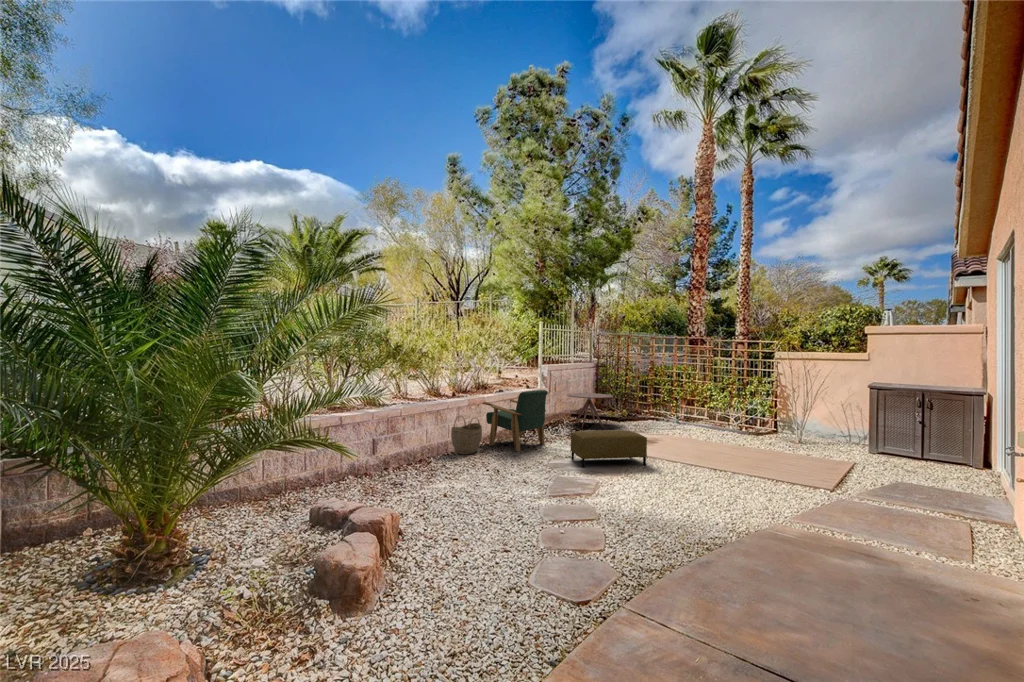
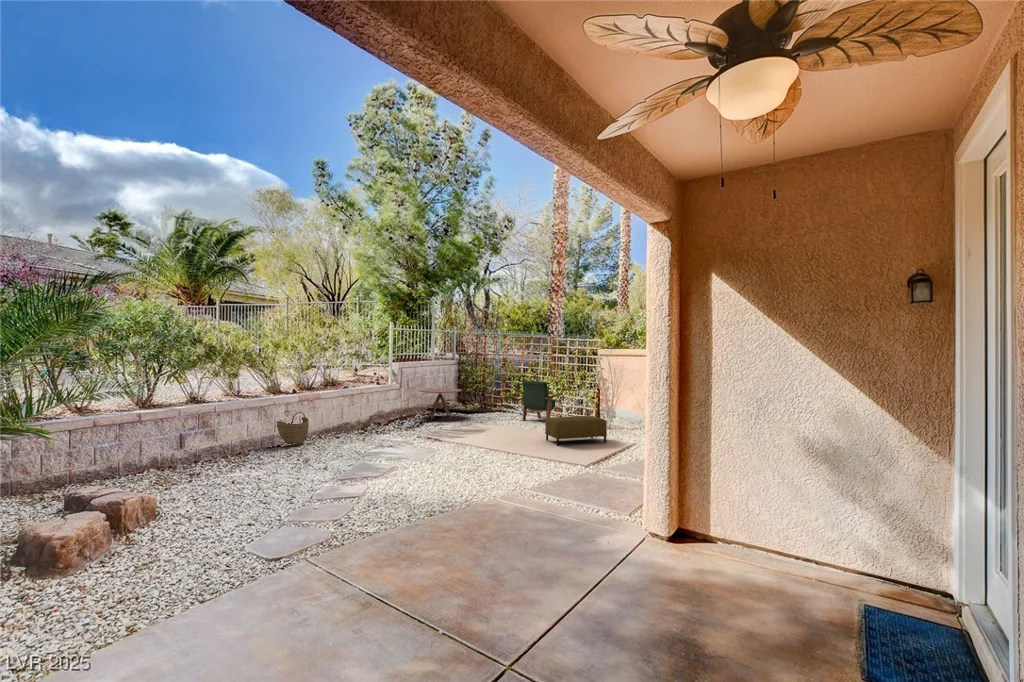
armchair: present [483,390,548,451] -> present [522,380,563,421]
ottoman: present [571,430,647,467] -> present [545,416,607,446]

